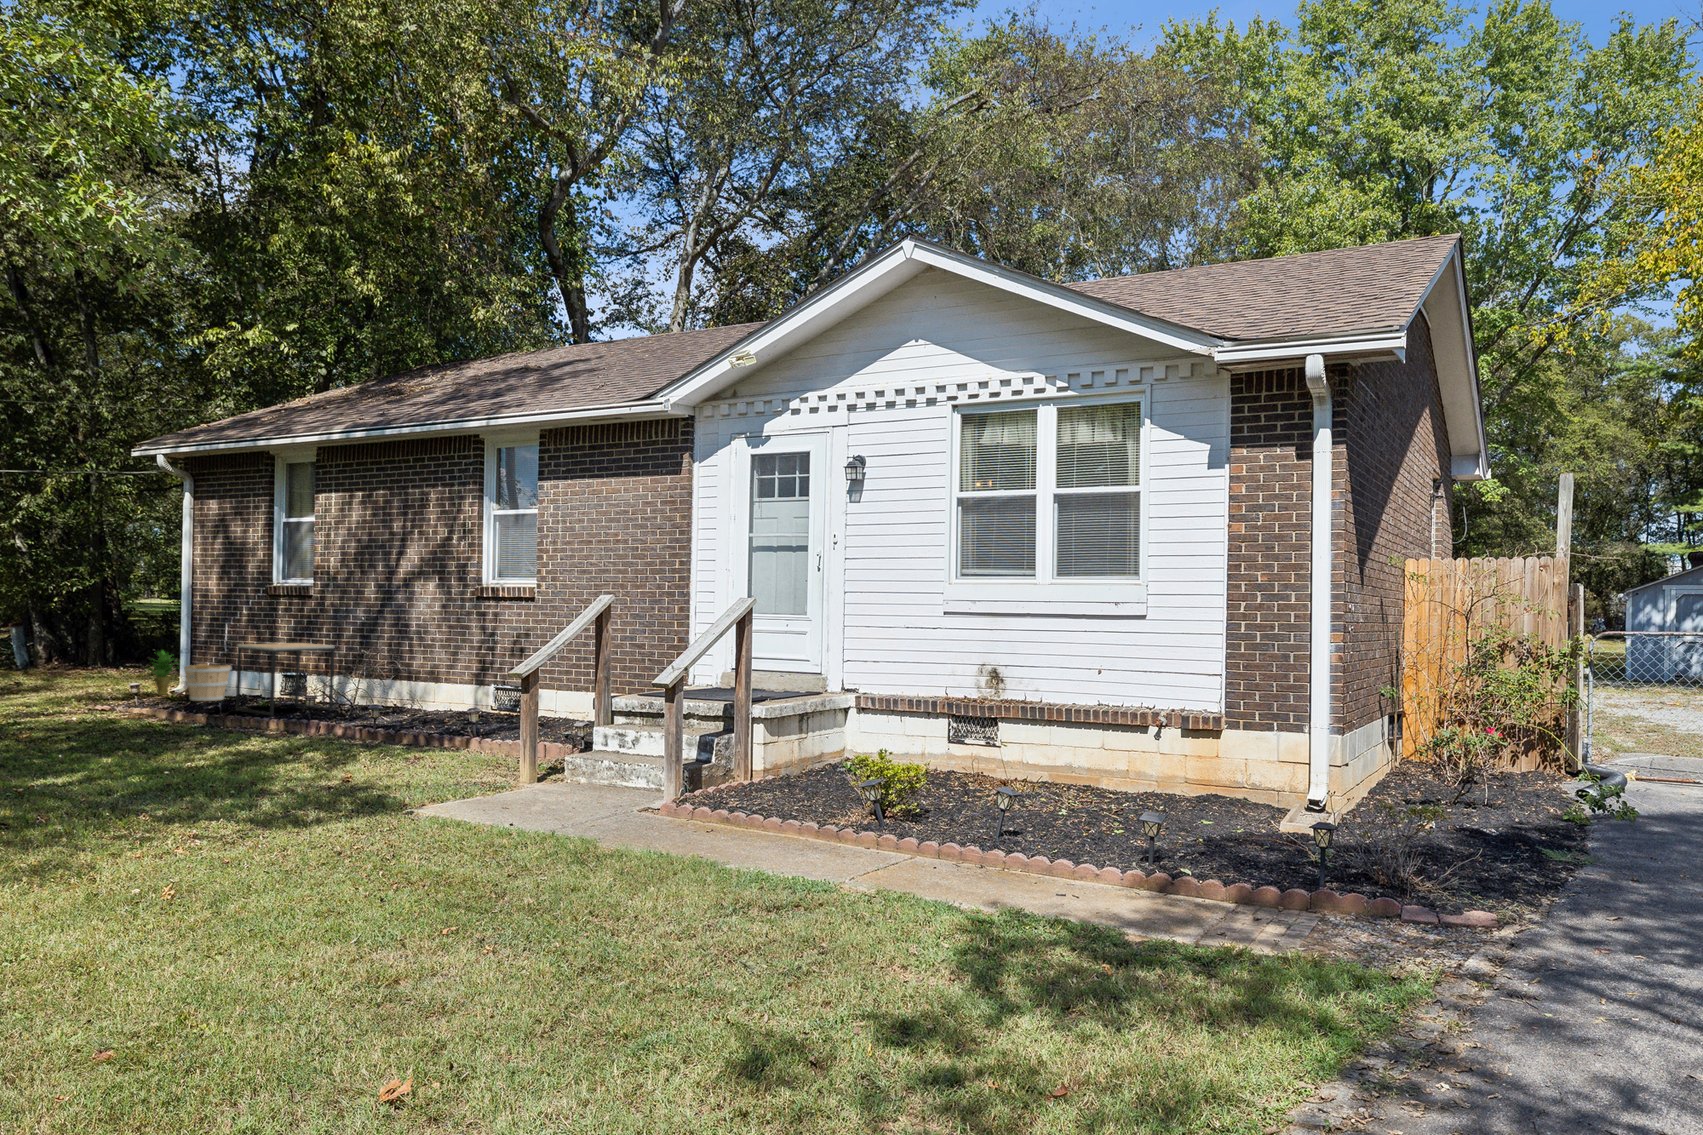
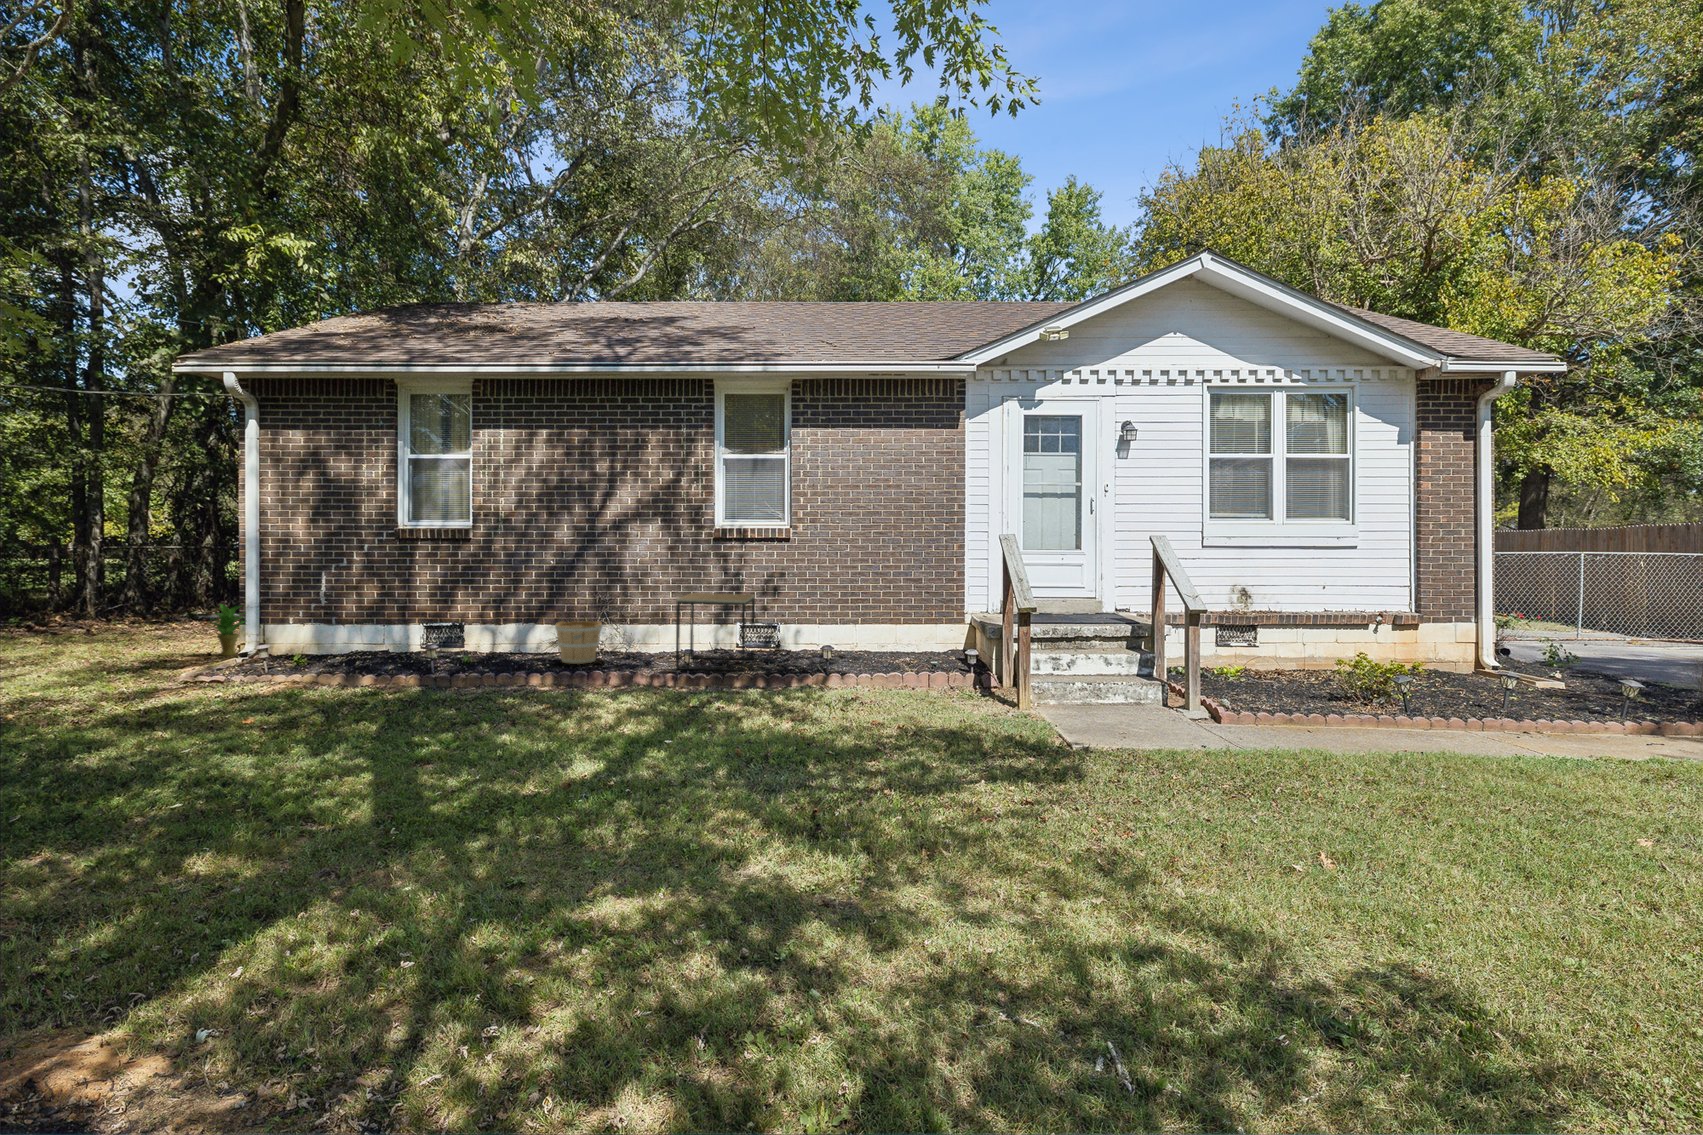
side table: present [236,643,335,716] -> present [676,593,755,671]
wooden bucket: present [184,664,232,701] -> present [555,621,602,664]

